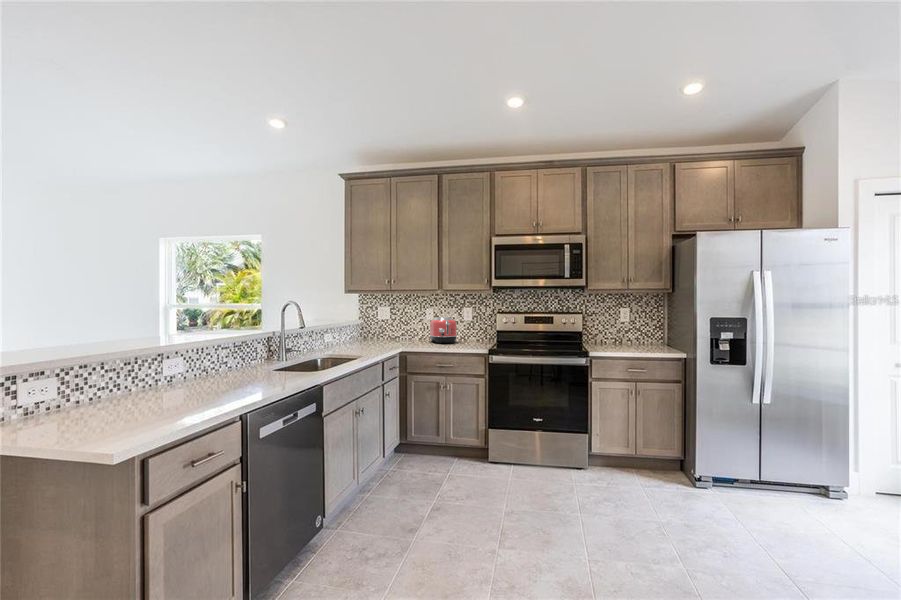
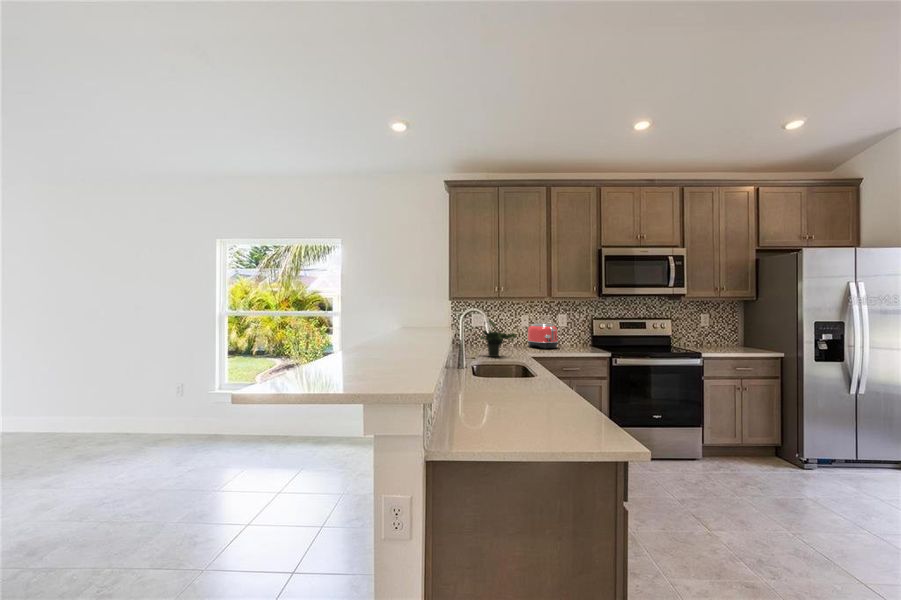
potted plant: none [353,313,388,349] -> present [480,321,516,357]

